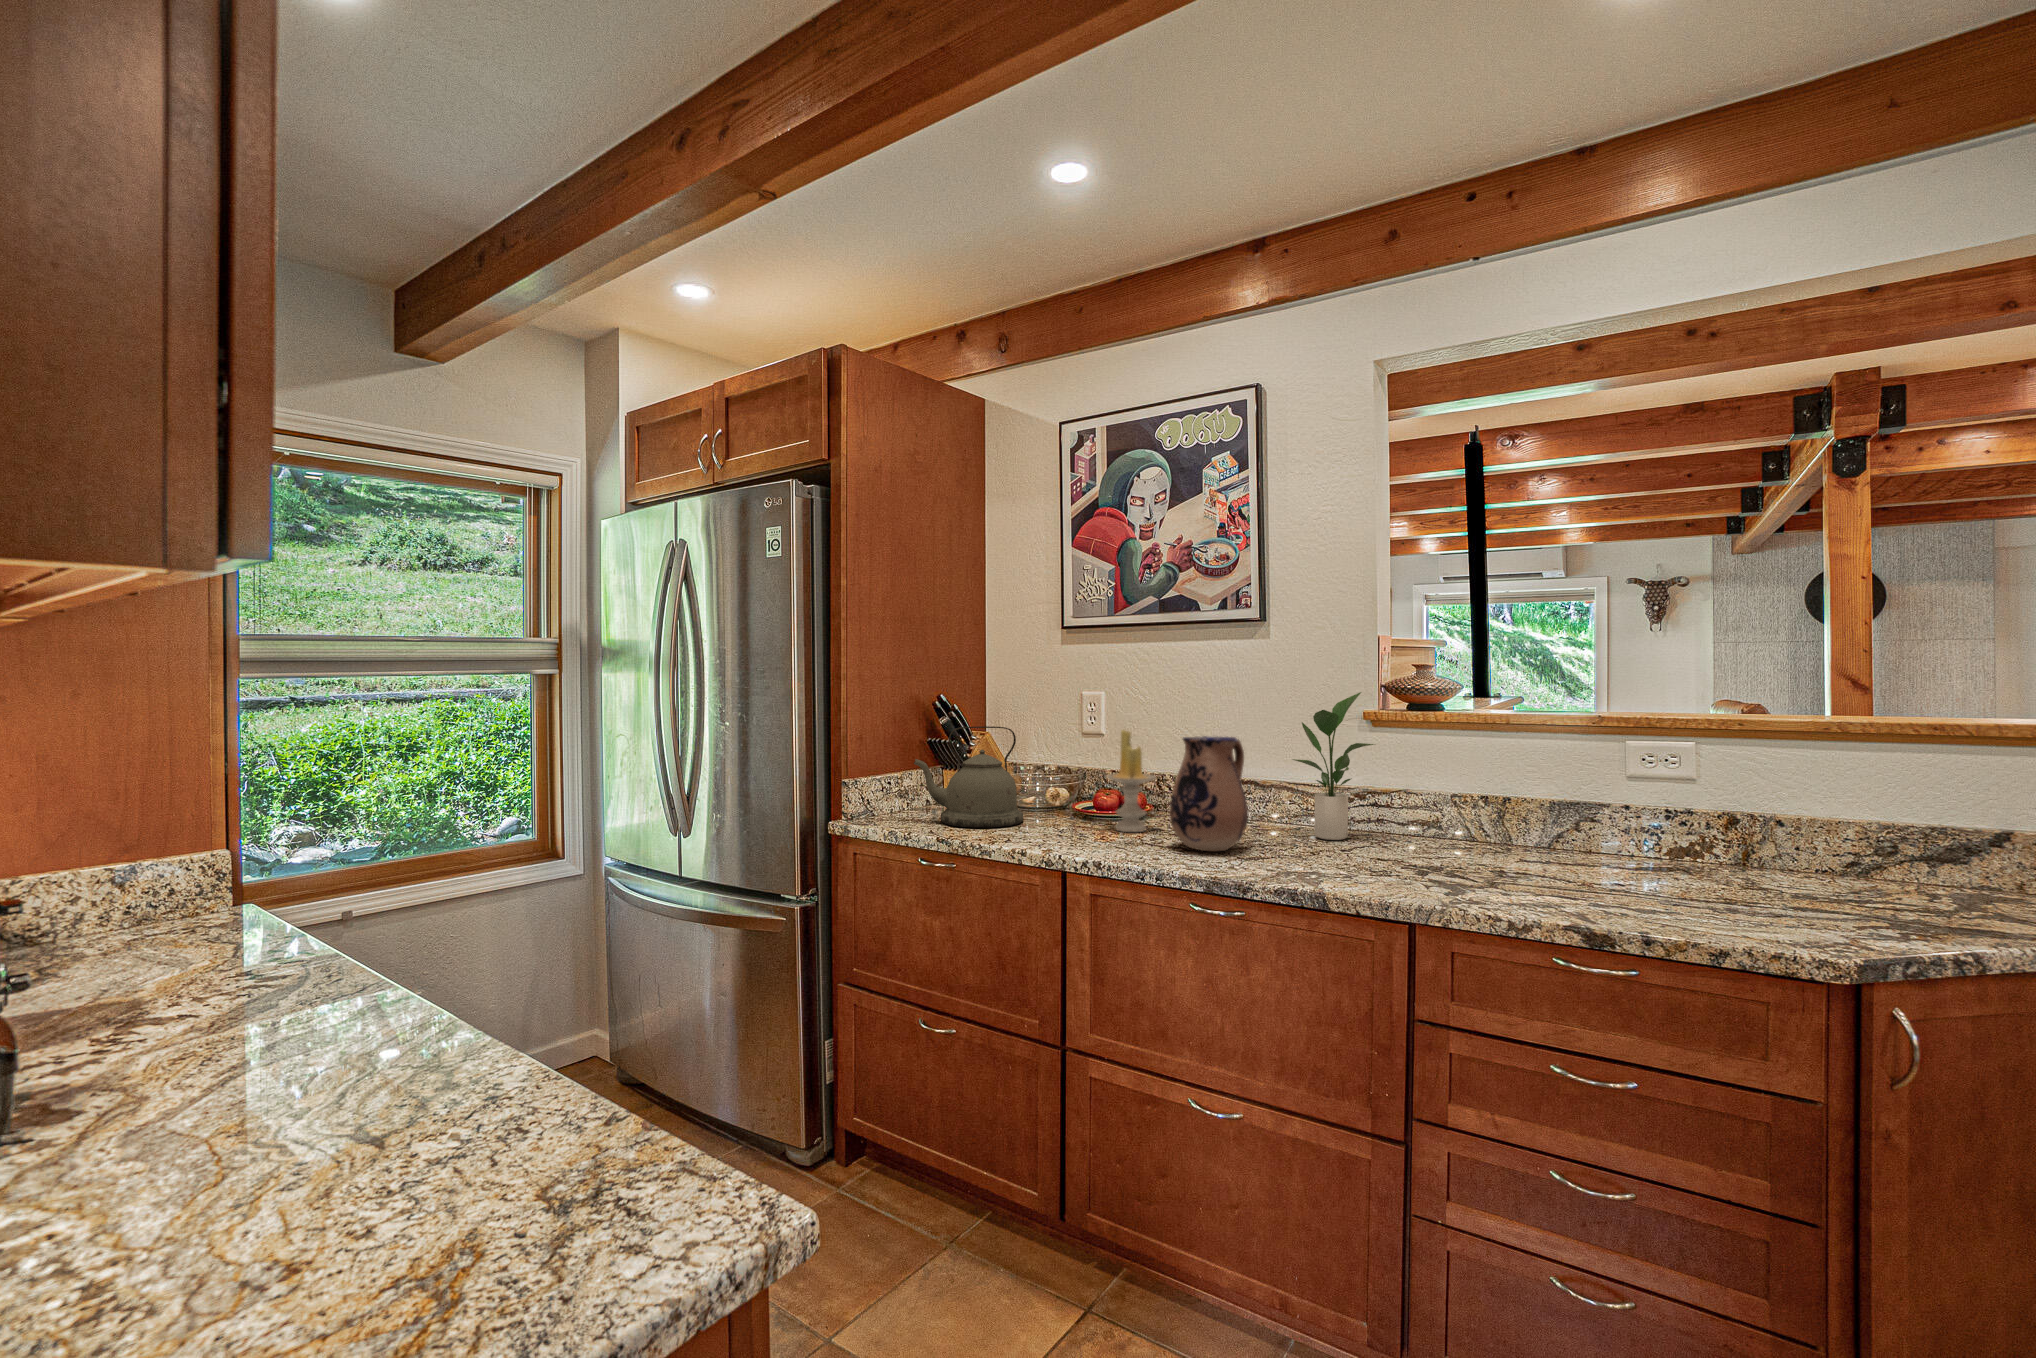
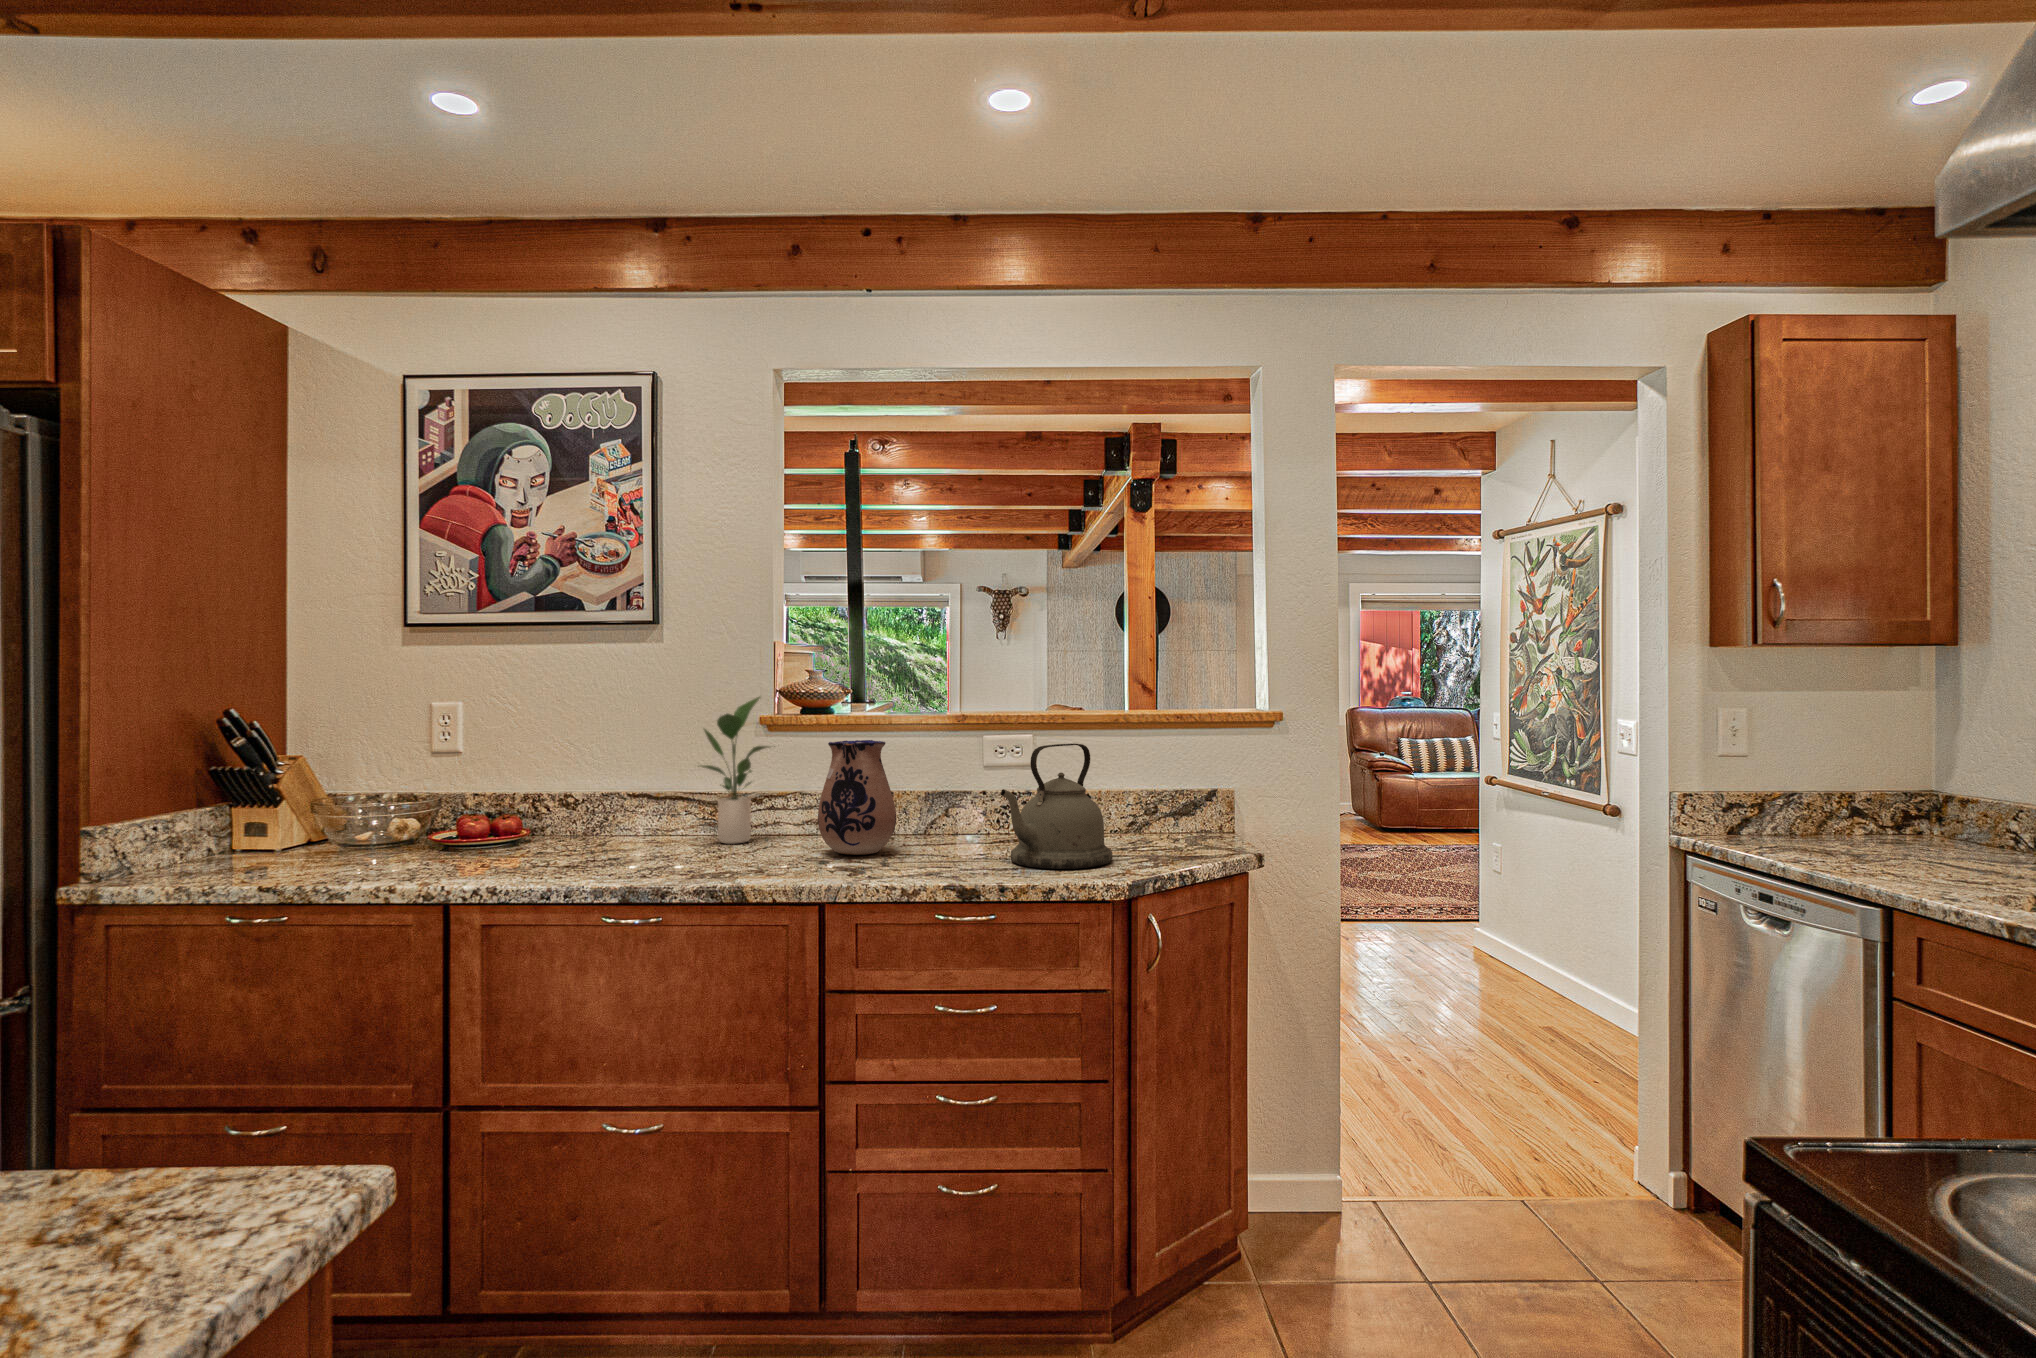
kettle: present [914,726,1023,828] -> present [1001,743,1113,869]
candle: present [1107,730,1156,832] -> none [481,743,545,859]
ceramic pitcher: present [1169,736,1248,851] -> present [818,740,896,855]

